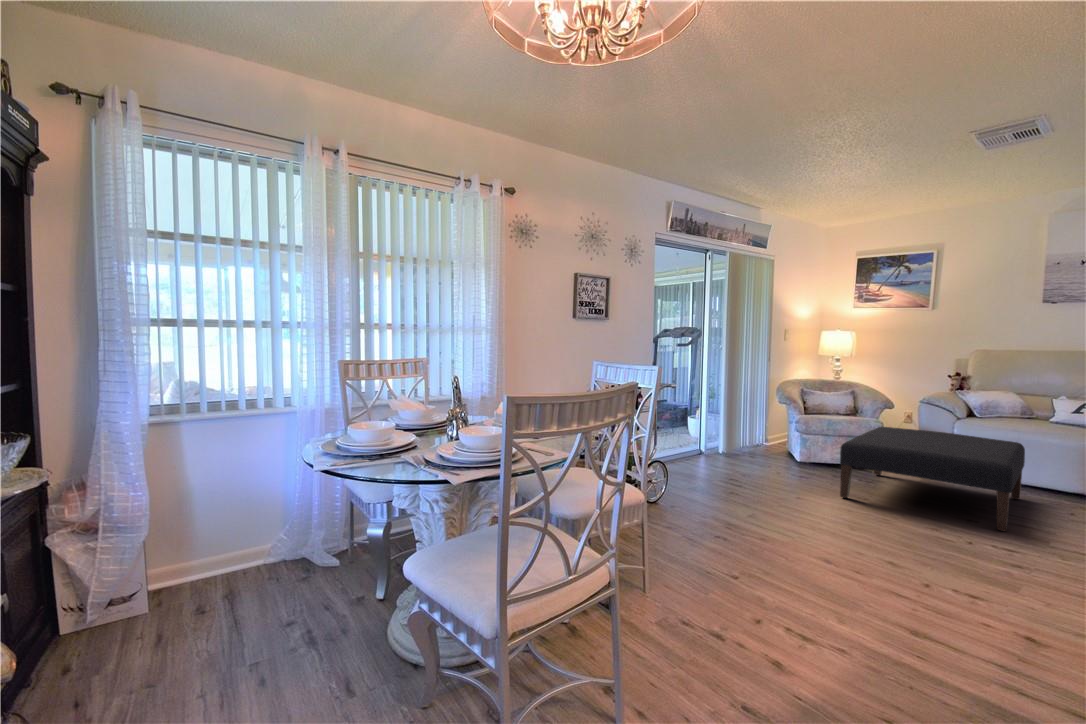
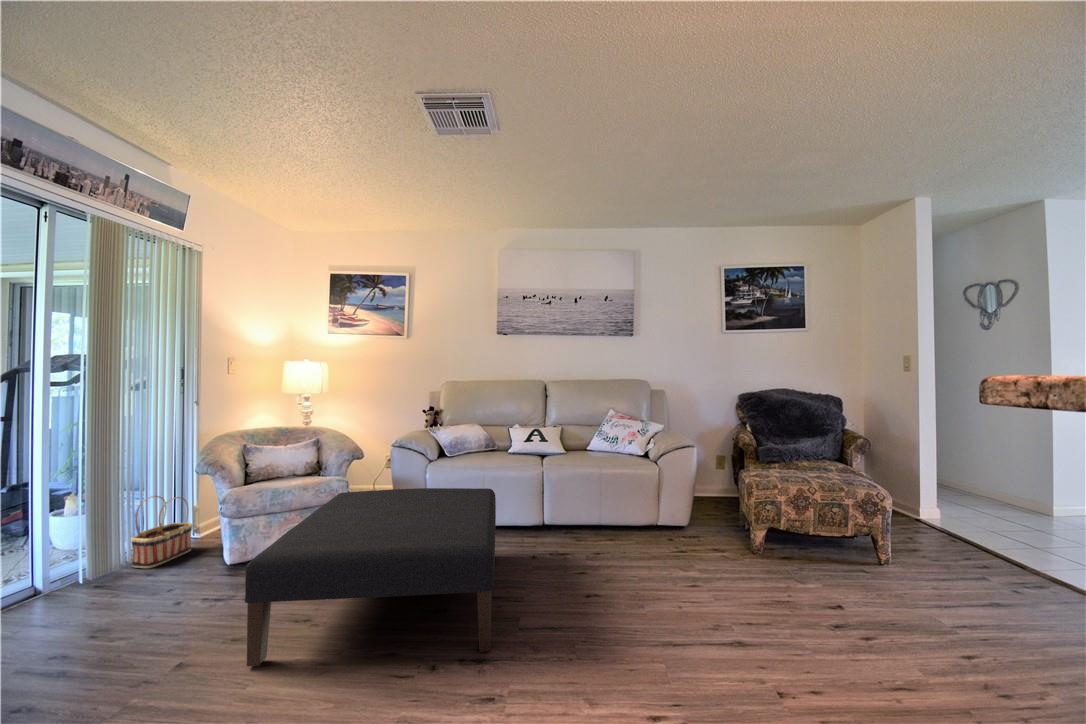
basket: none [746,414,774,453] -> present [131,496,193,568]

